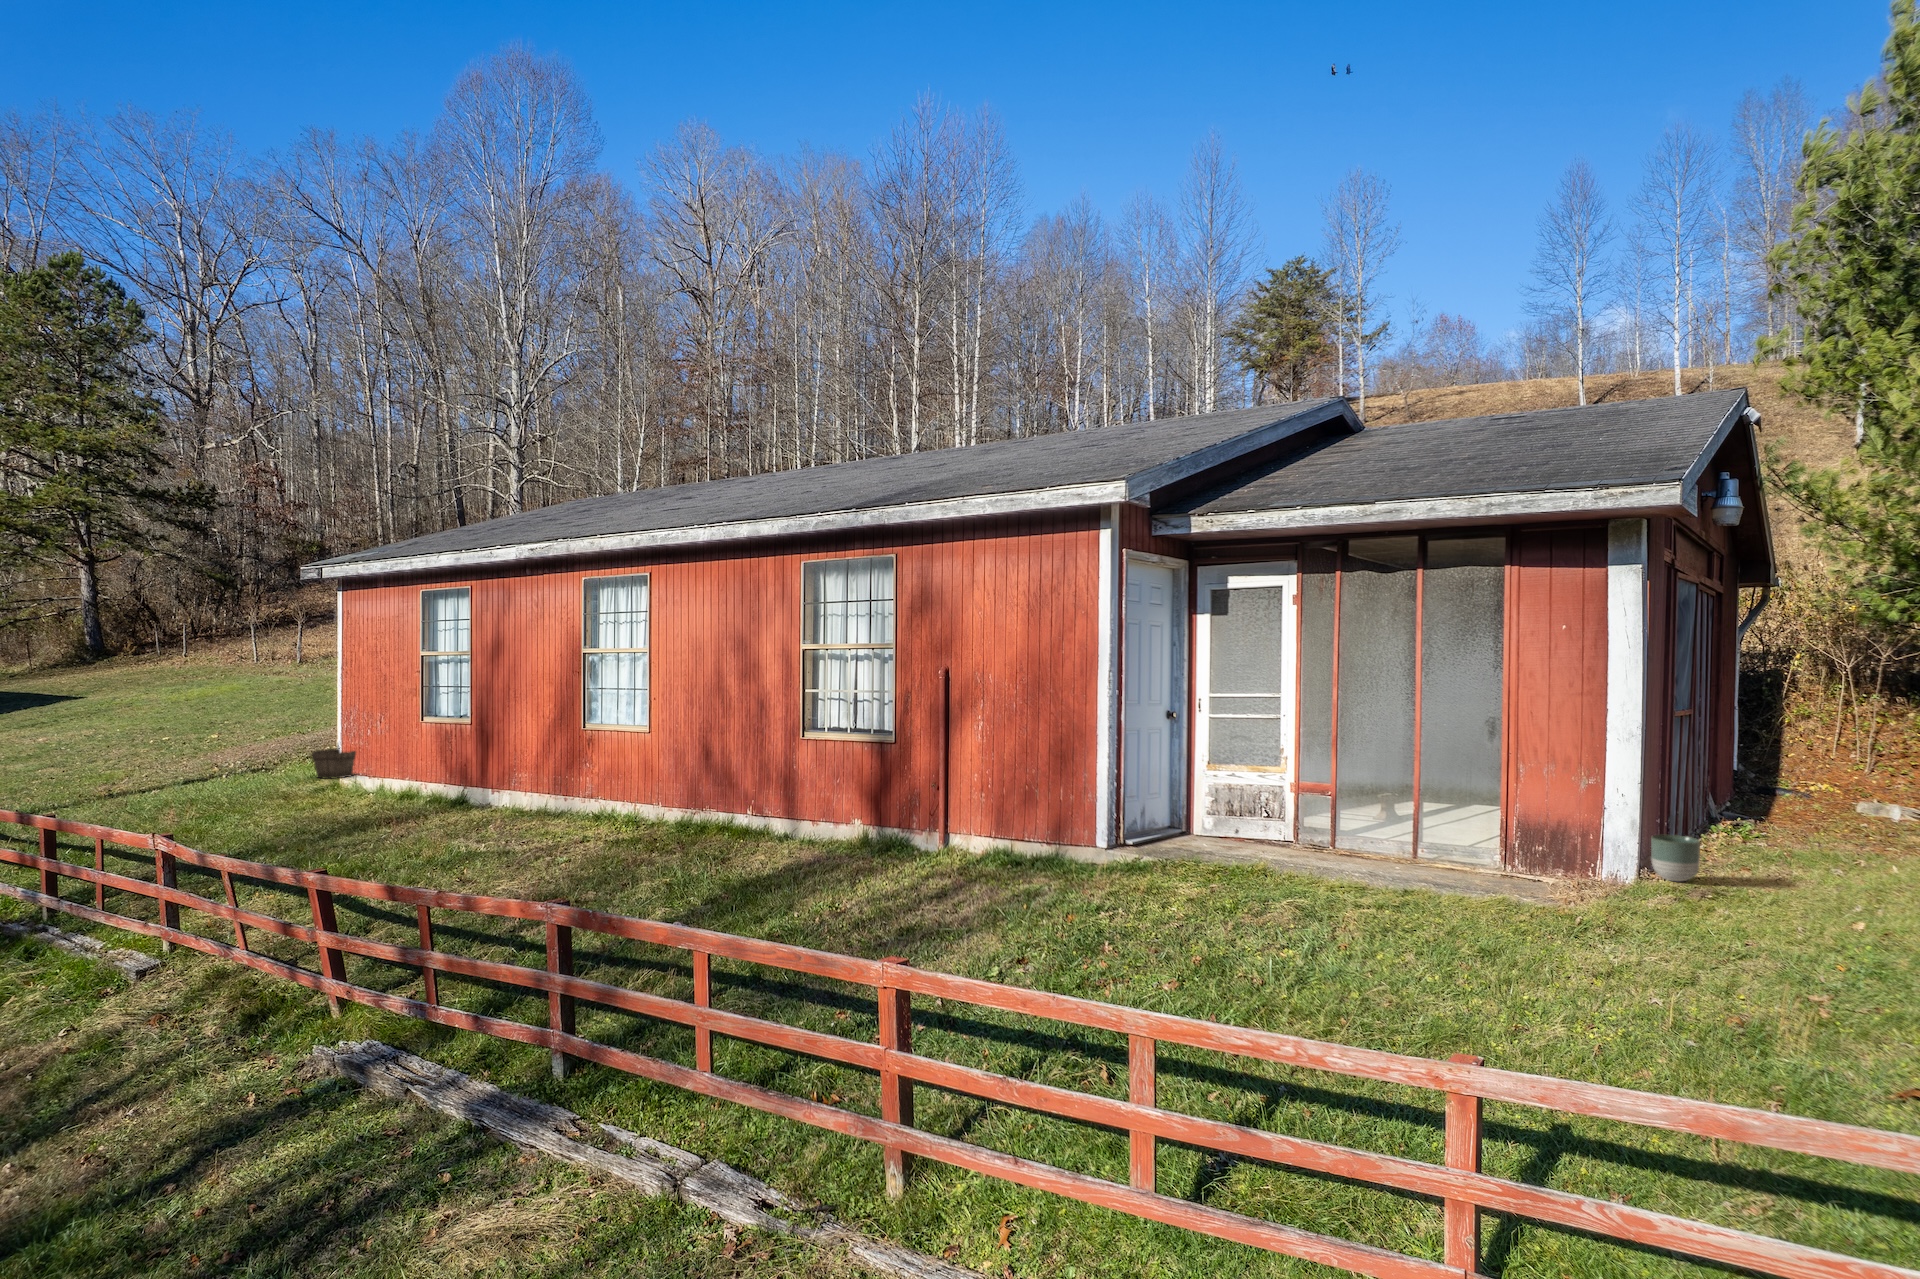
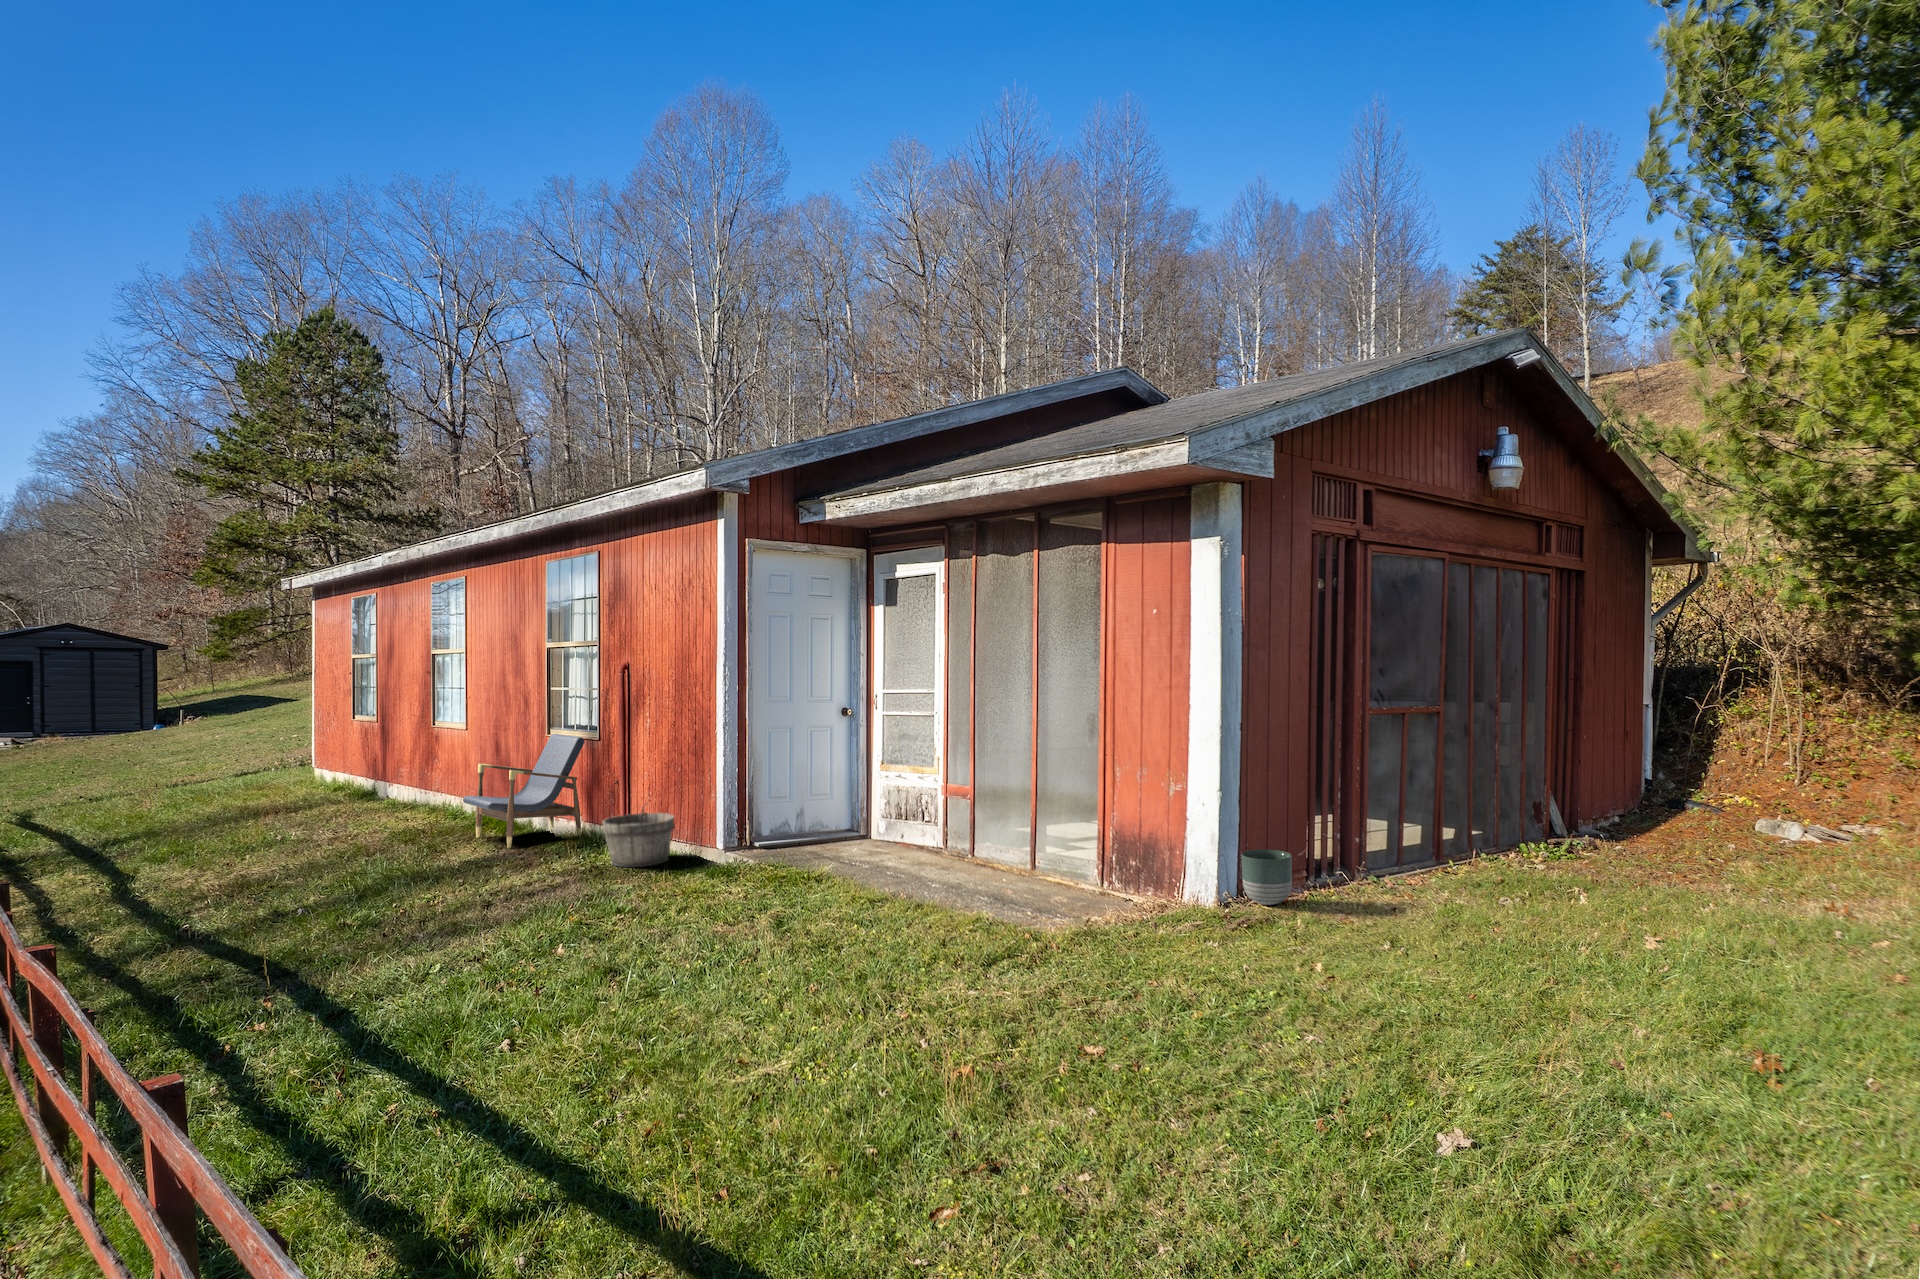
lounge chair: none [767,736,883,853] -> present [463,734,584,848]
wooden bucket: present [312,745,356,779] -> present [602,804,675,867]

